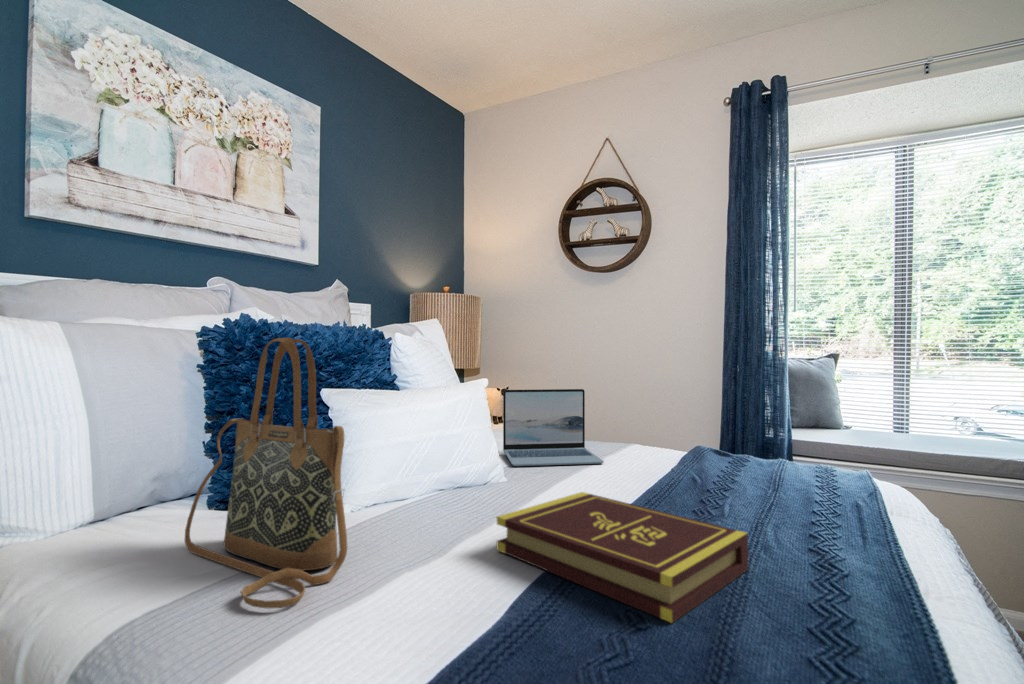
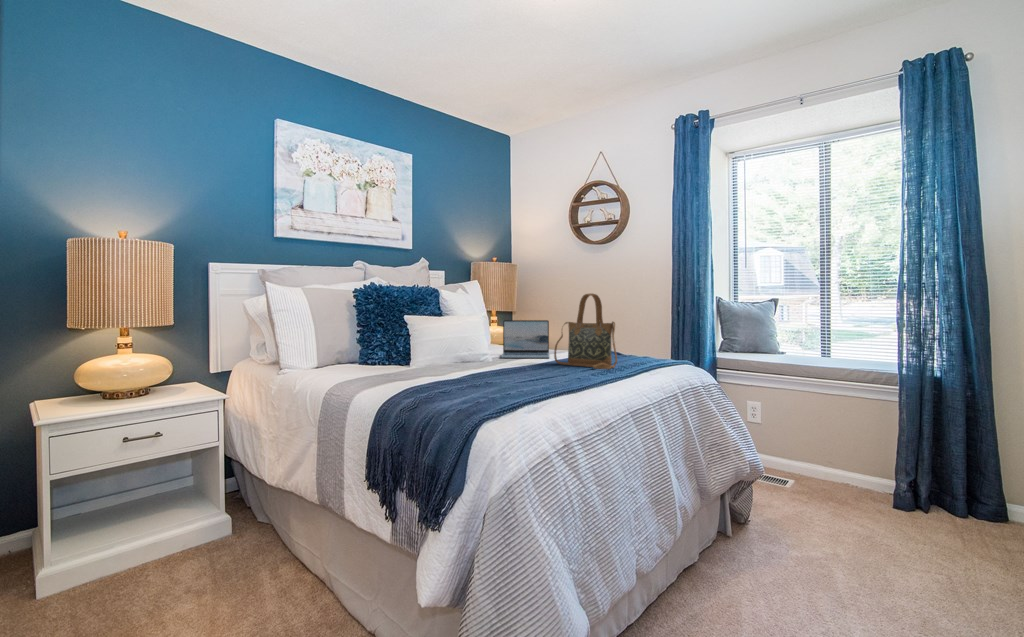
handbag: present [185,338,347,608] -> present [554,293,617,369]
book: present [497,492,748,623] -> none [461,357,545,381]

